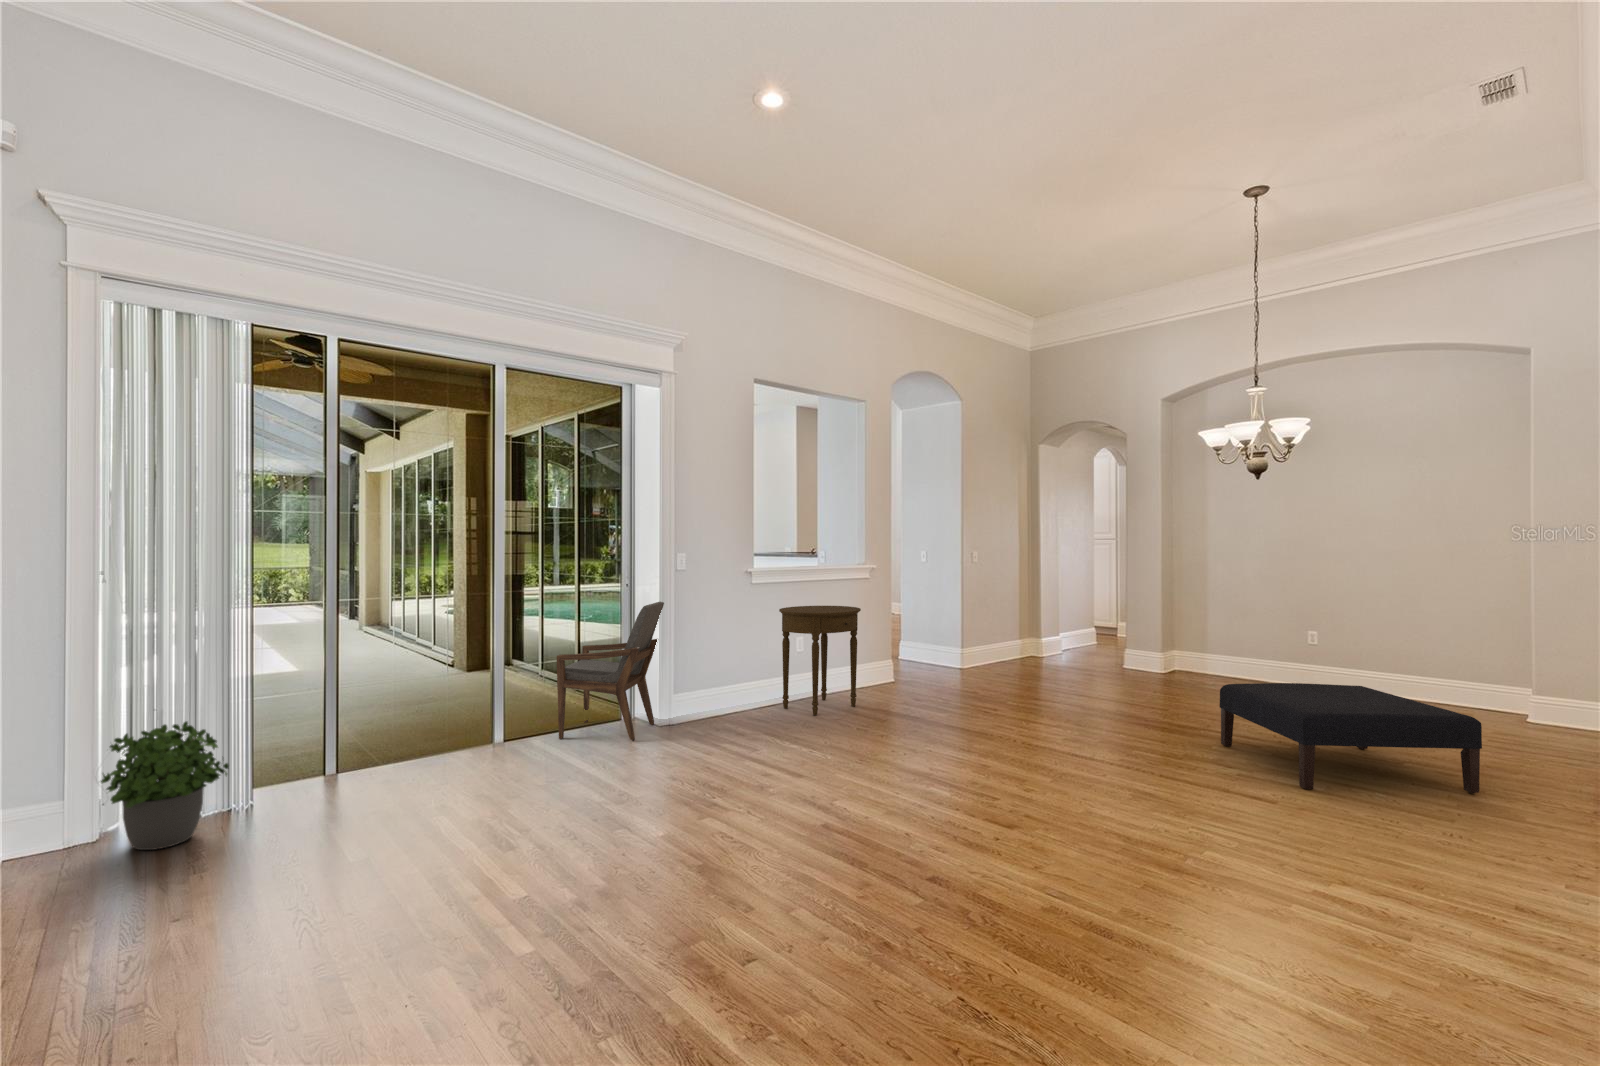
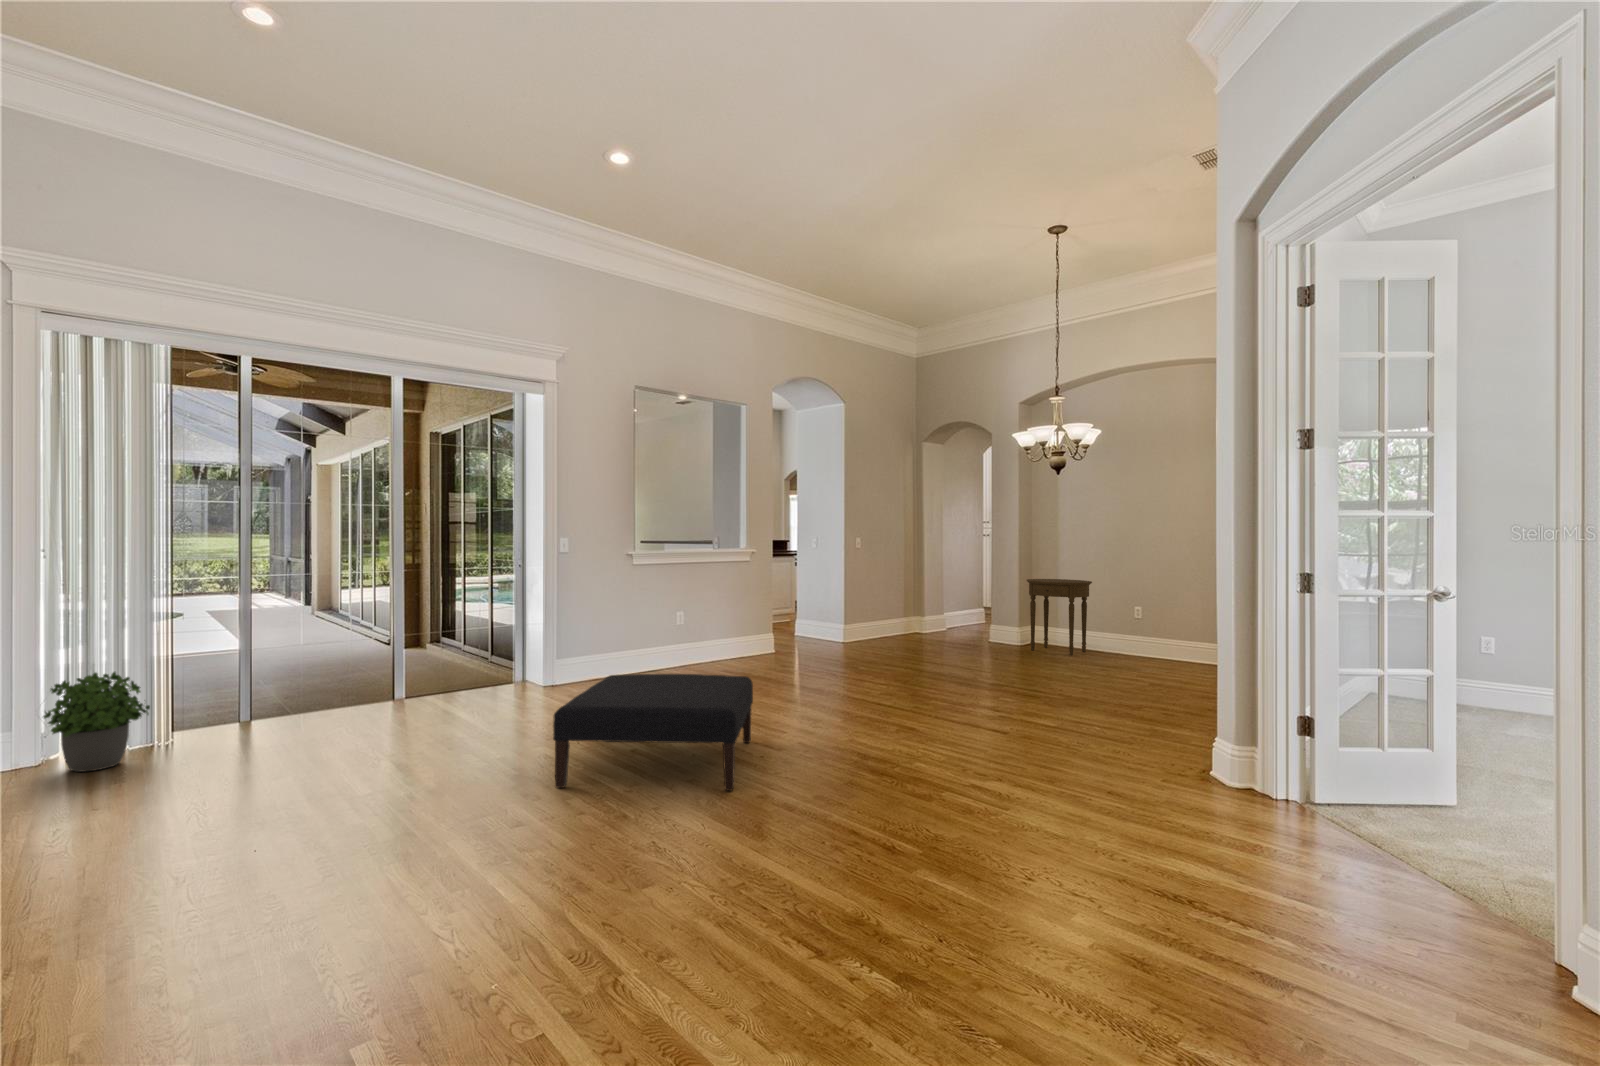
armchair: present [557,602,664,741] -> none [450,580,549,698]
side table: present [779,606,861,715] -> present [1027,579,1092,655]
ottoman: present [1219,683,1482,794] -> present [553,674,753,791]

